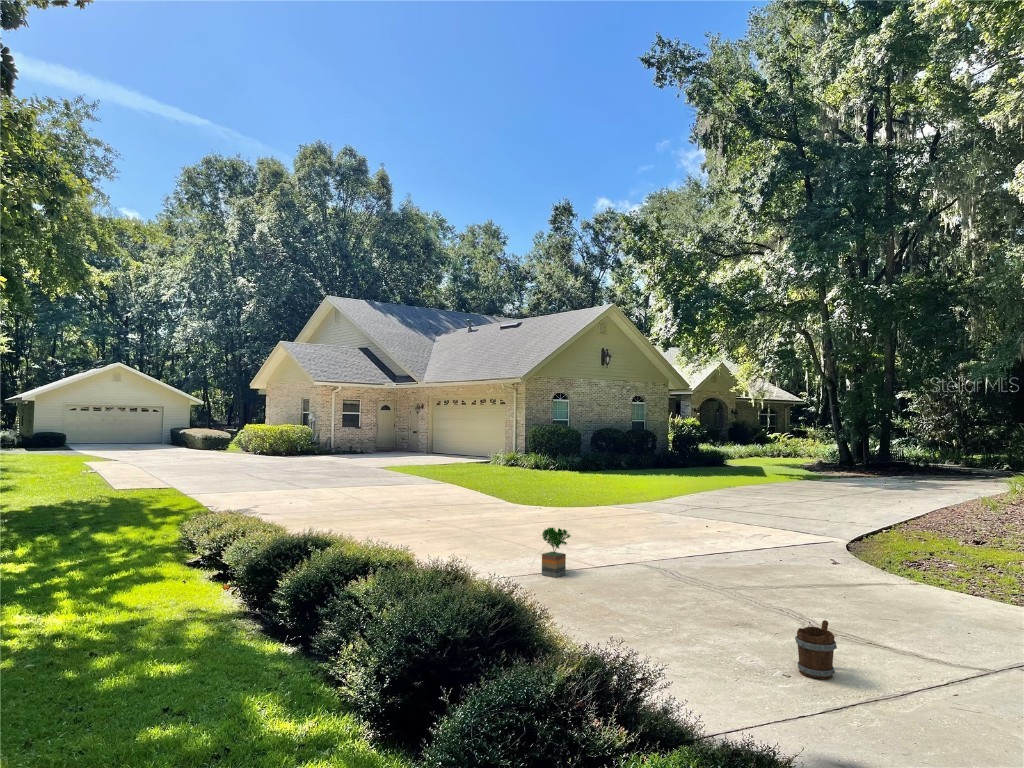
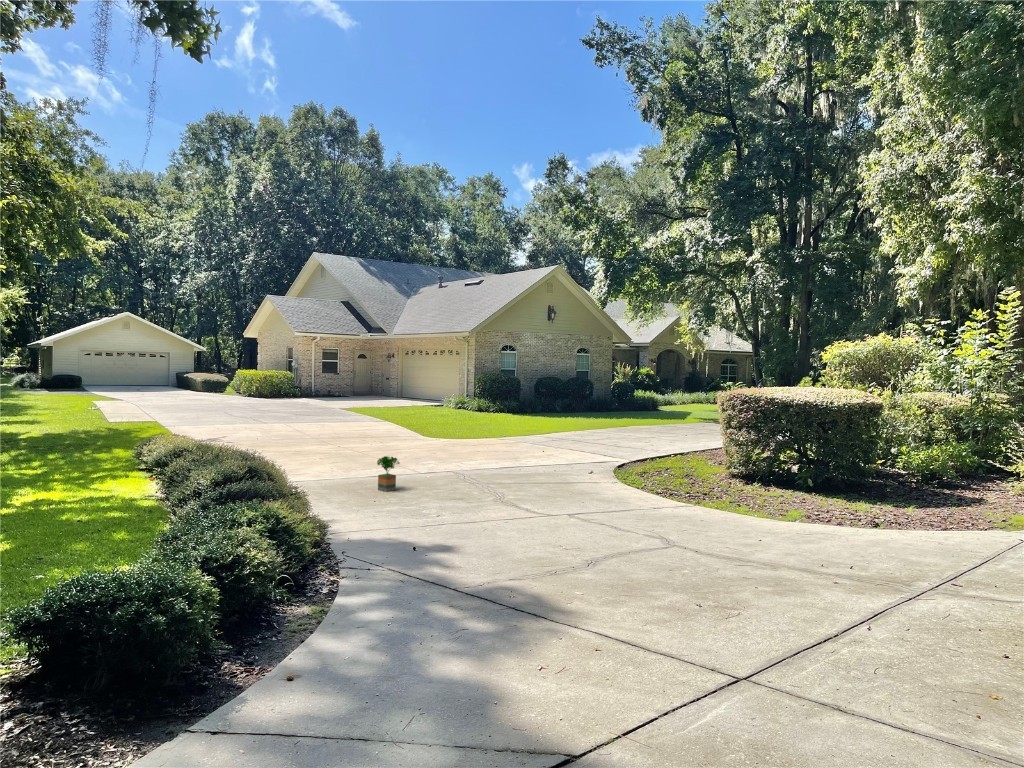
bucket: present [795,620,837,680] -> none [472,515,500,549]

